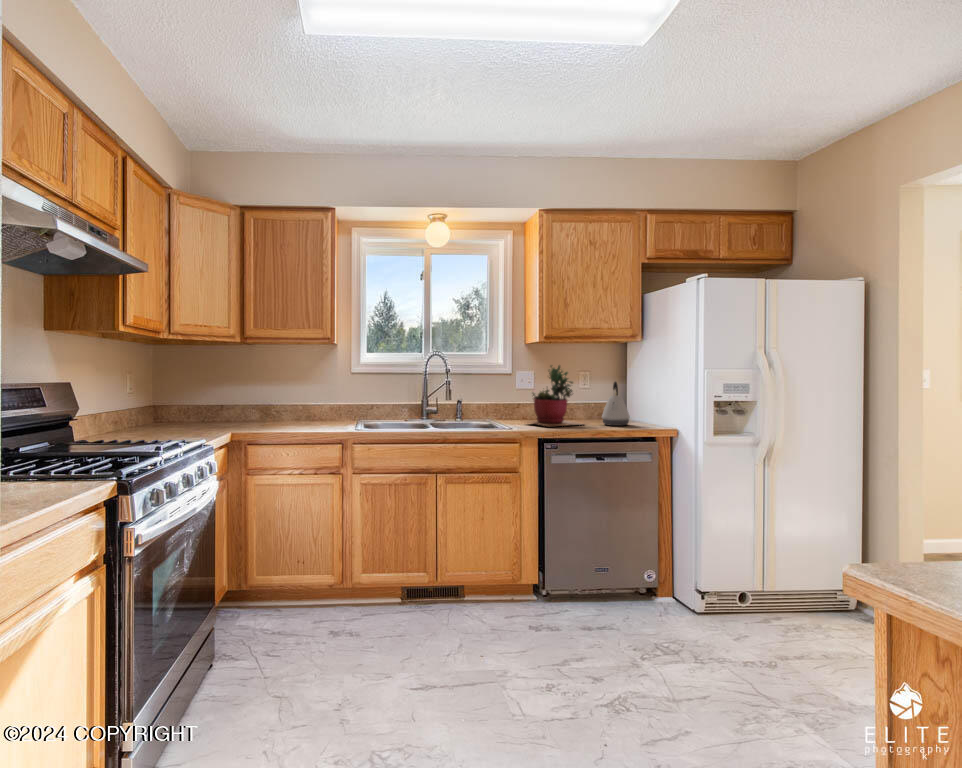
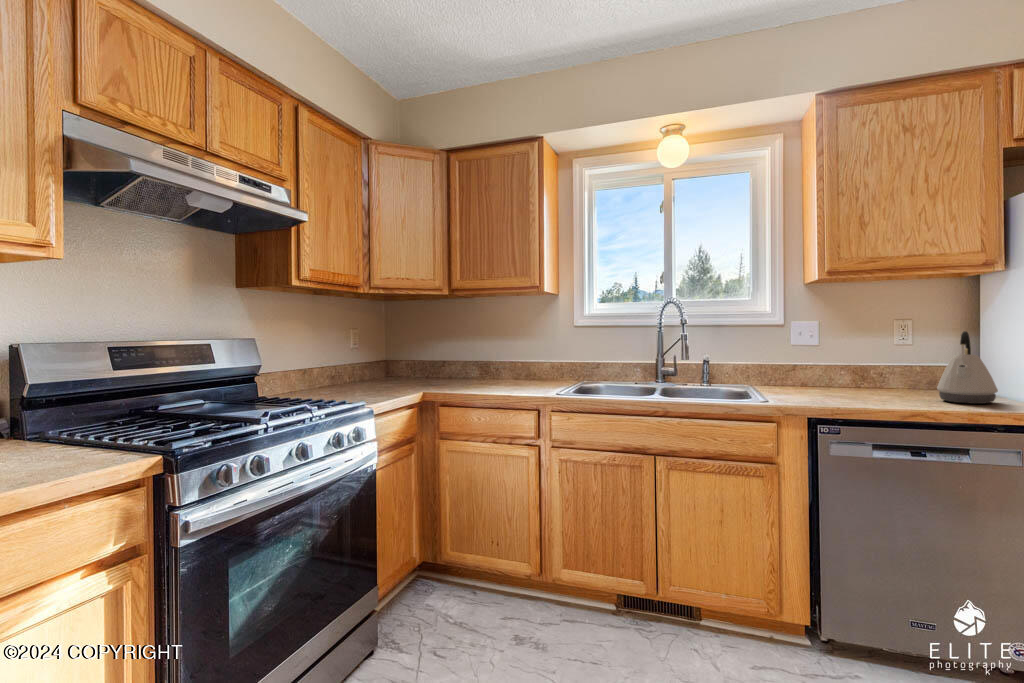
succulent plant: present [528,365,581,426] -> none [793,308,909,400]

